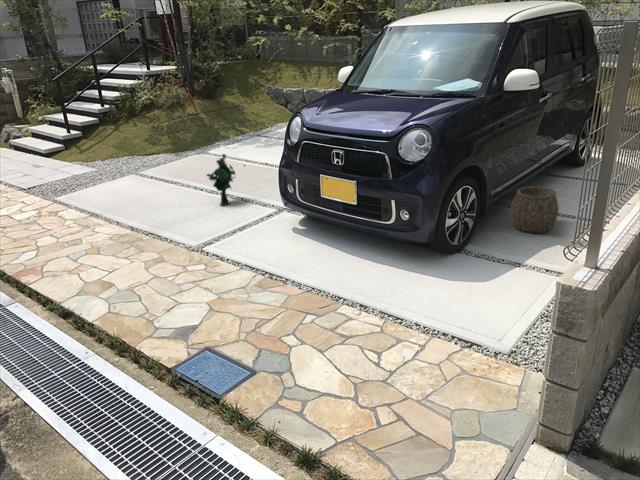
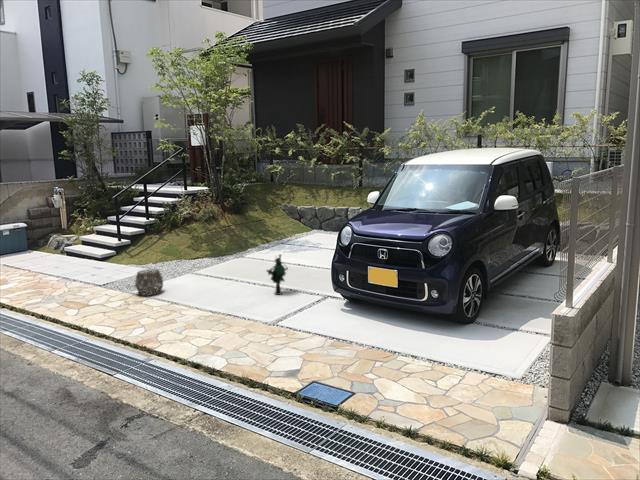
woven basket: present [511,186,559,233] -> present [135,269,163,296]

